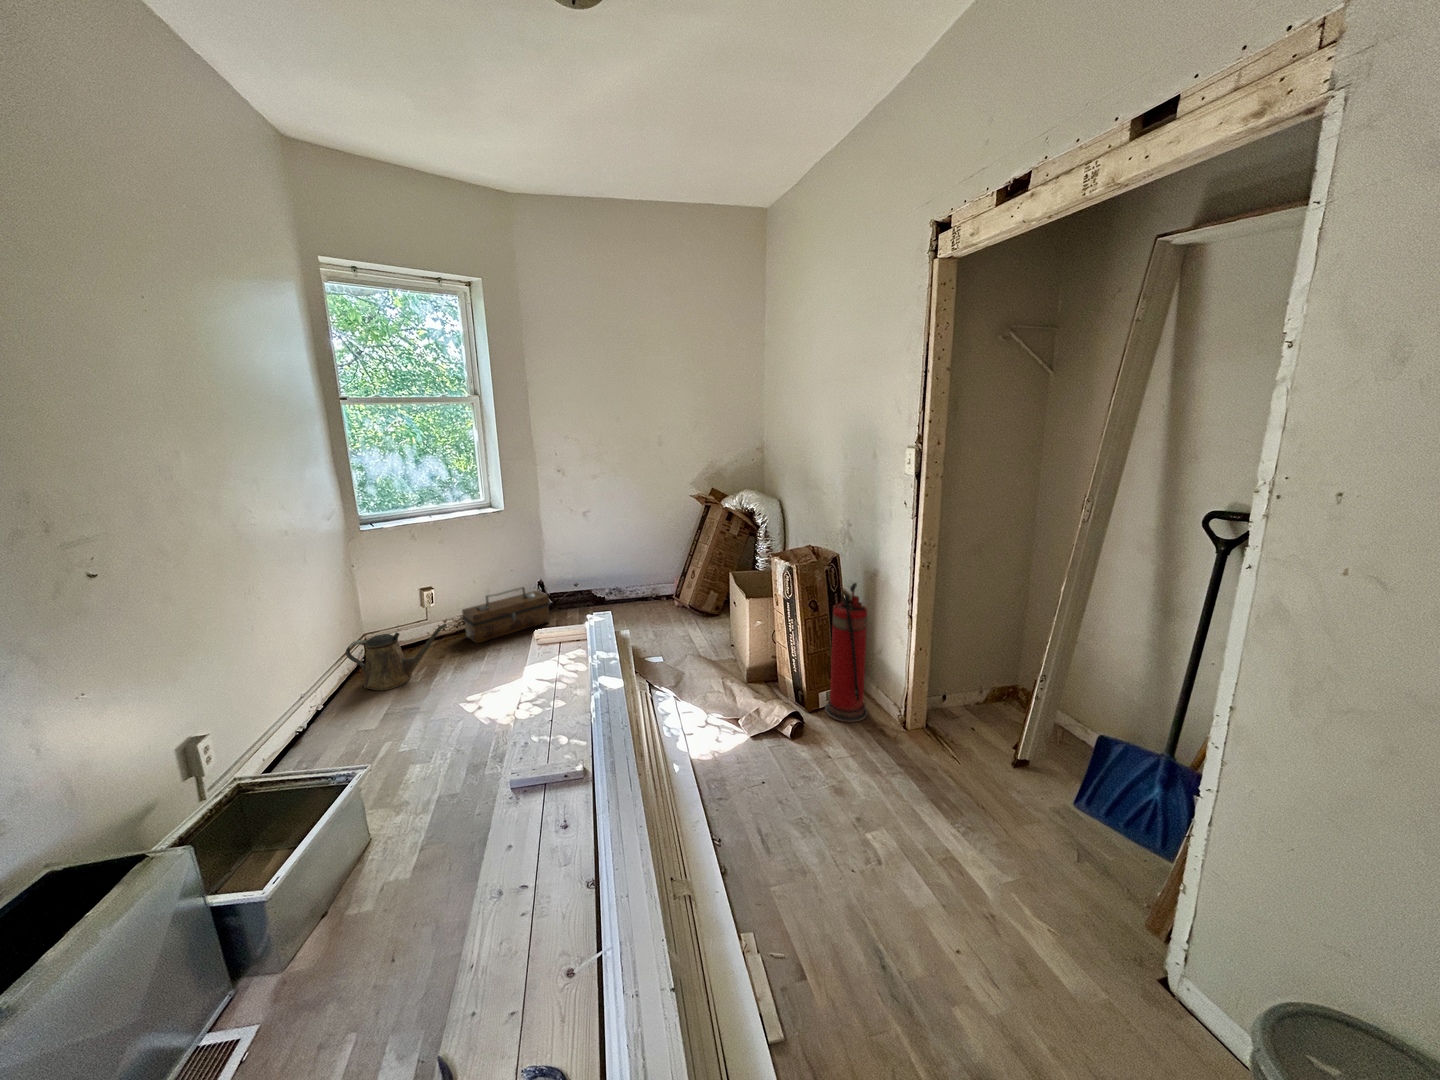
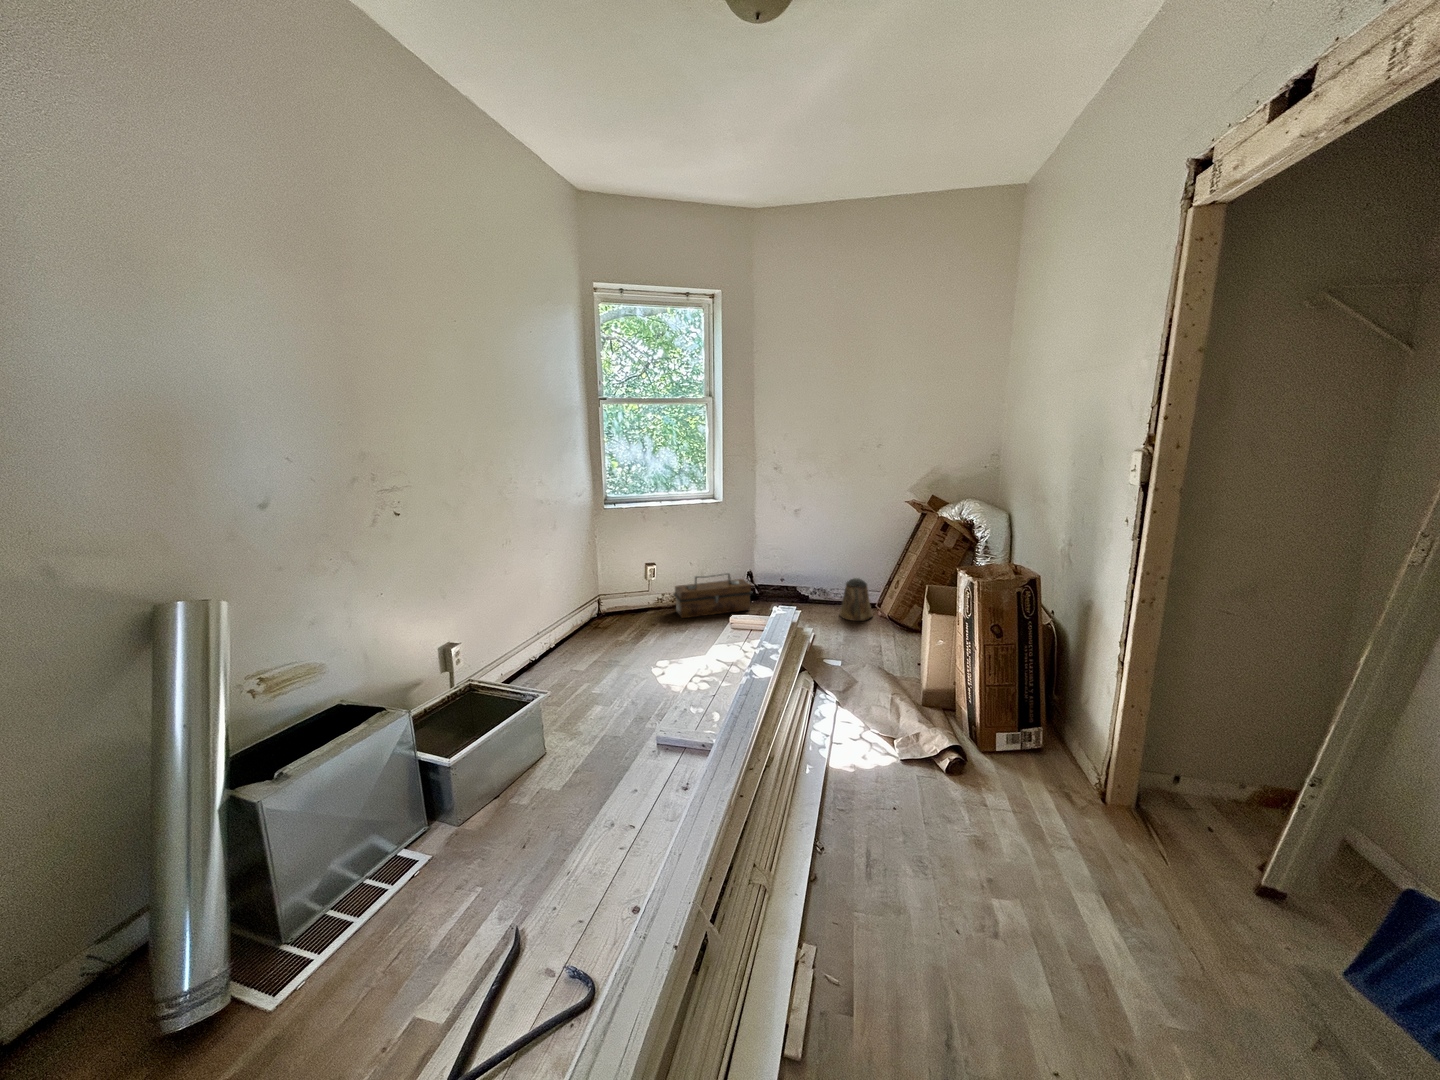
fire extinguisher: present [825,583,868,722] -> none [1003,612,1068,780]
watering can: present [346,624,447,690] -> present [839,577,872,621]

